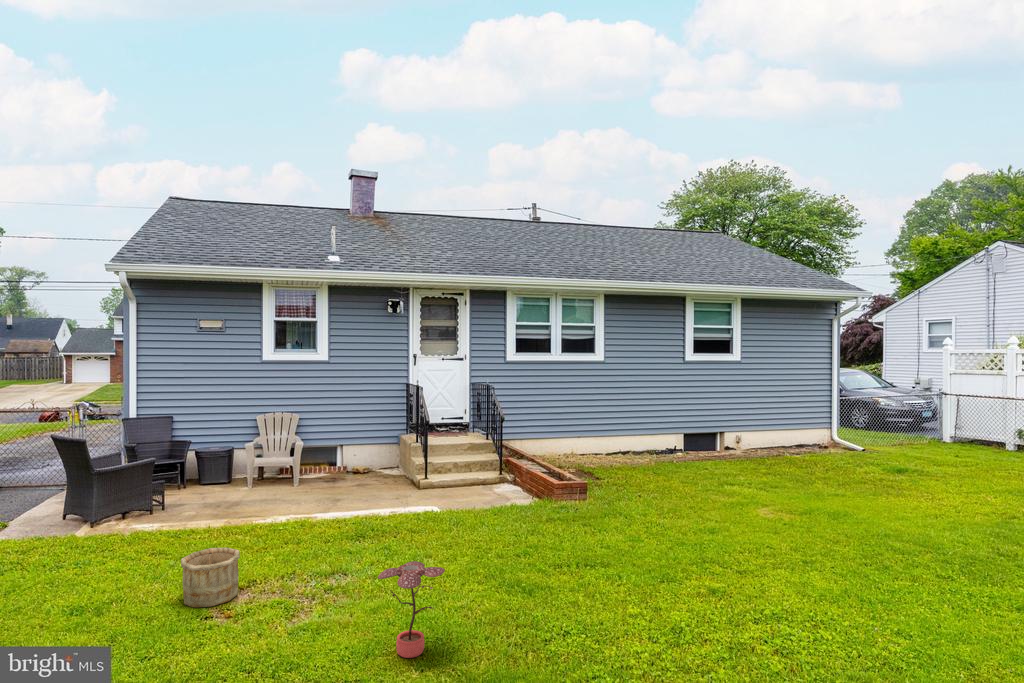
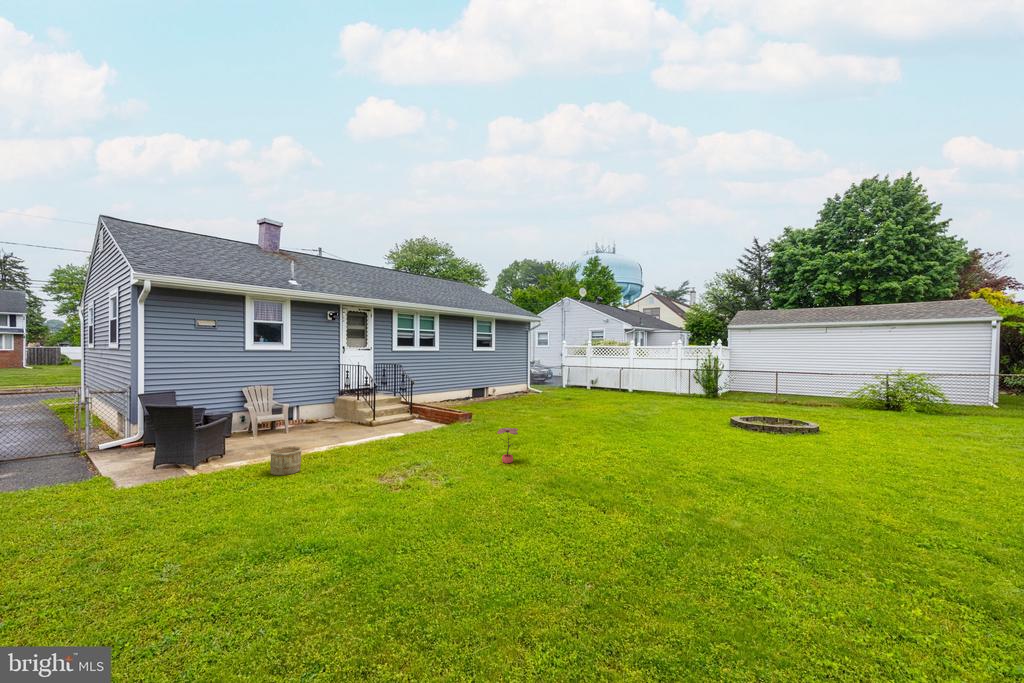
wooden bucket: present [181,548,240,608] -> present [270,446,302,475]

